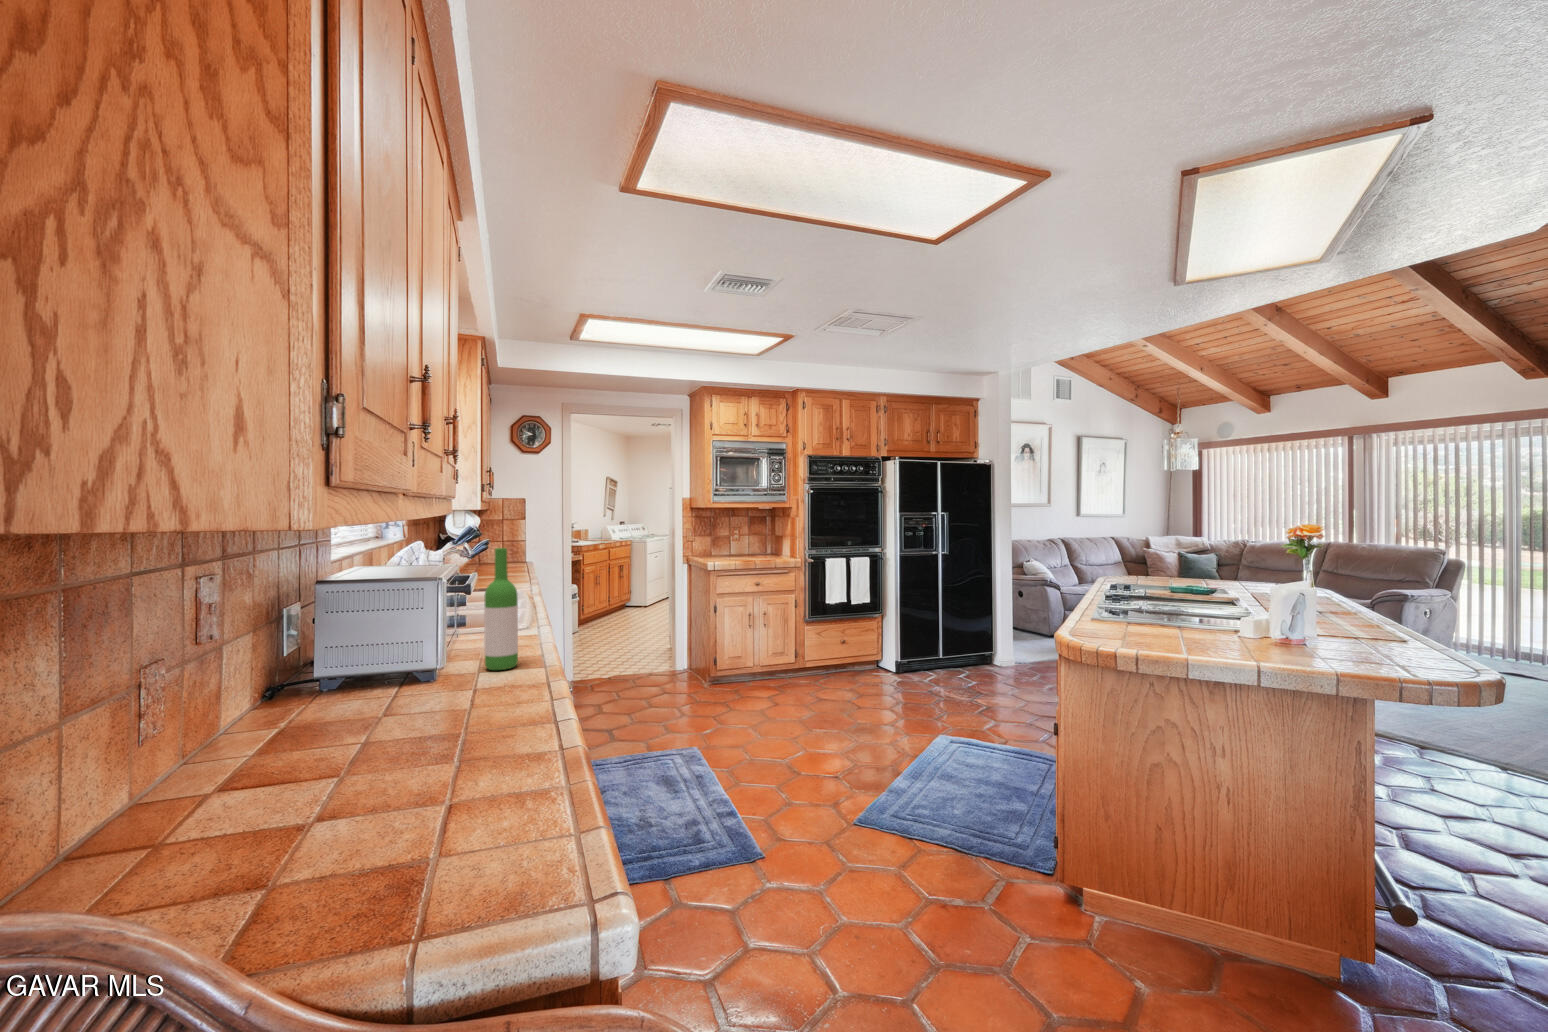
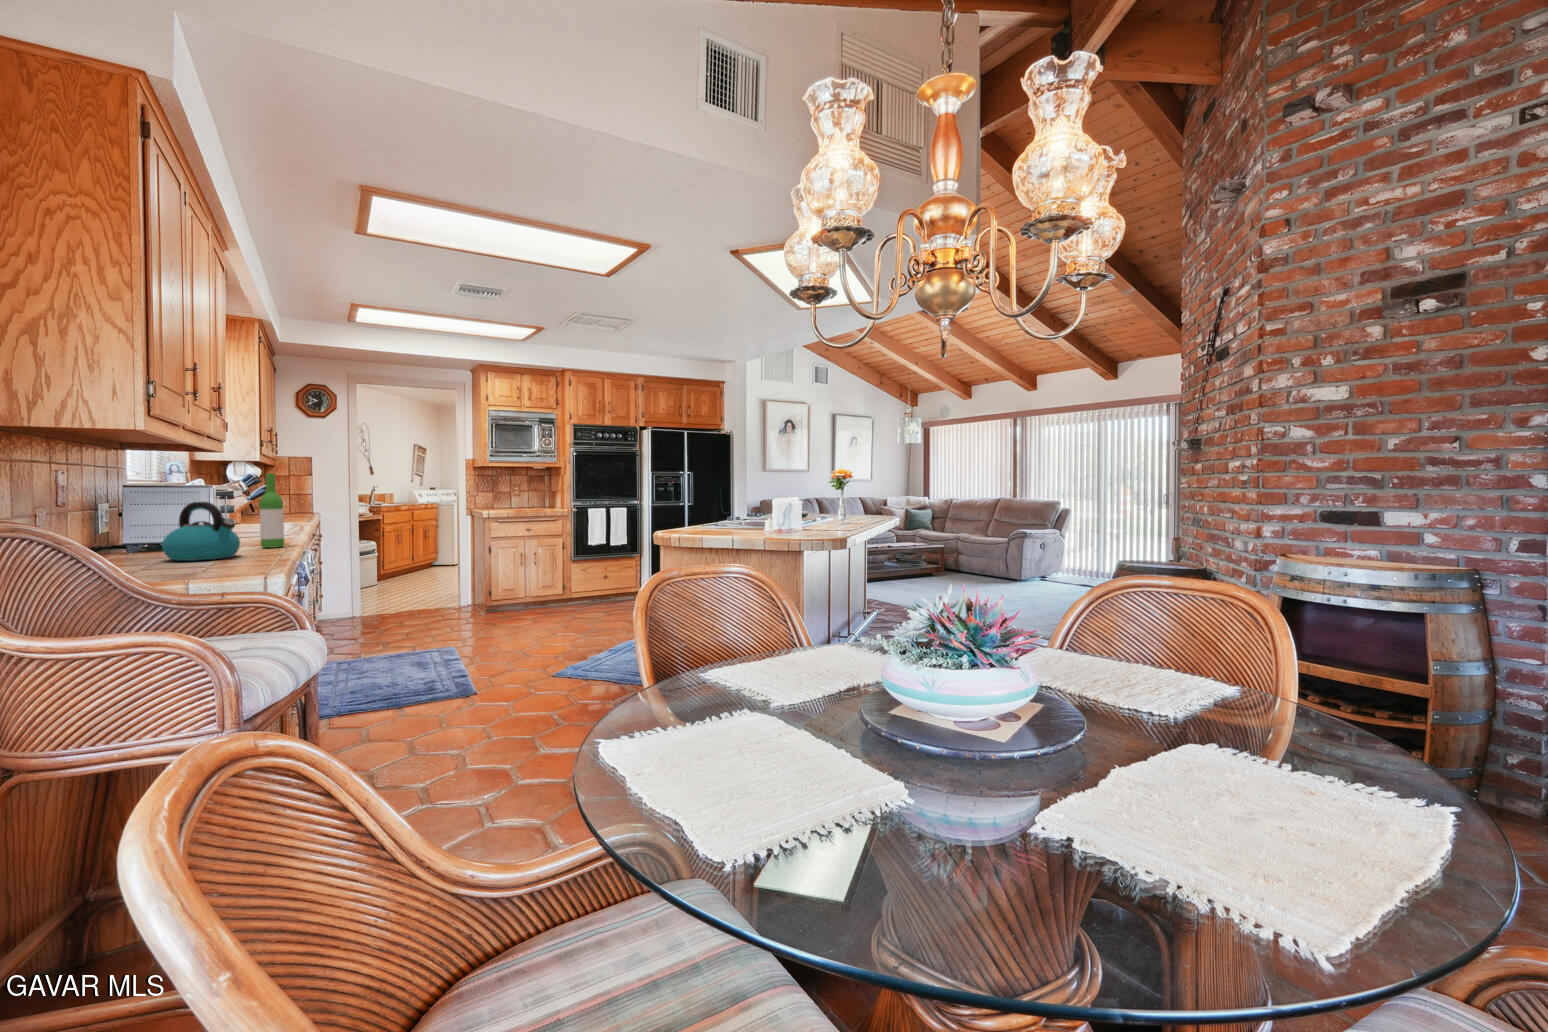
kettle: none [335,611,458,726] -> present [162,502,240,561]

